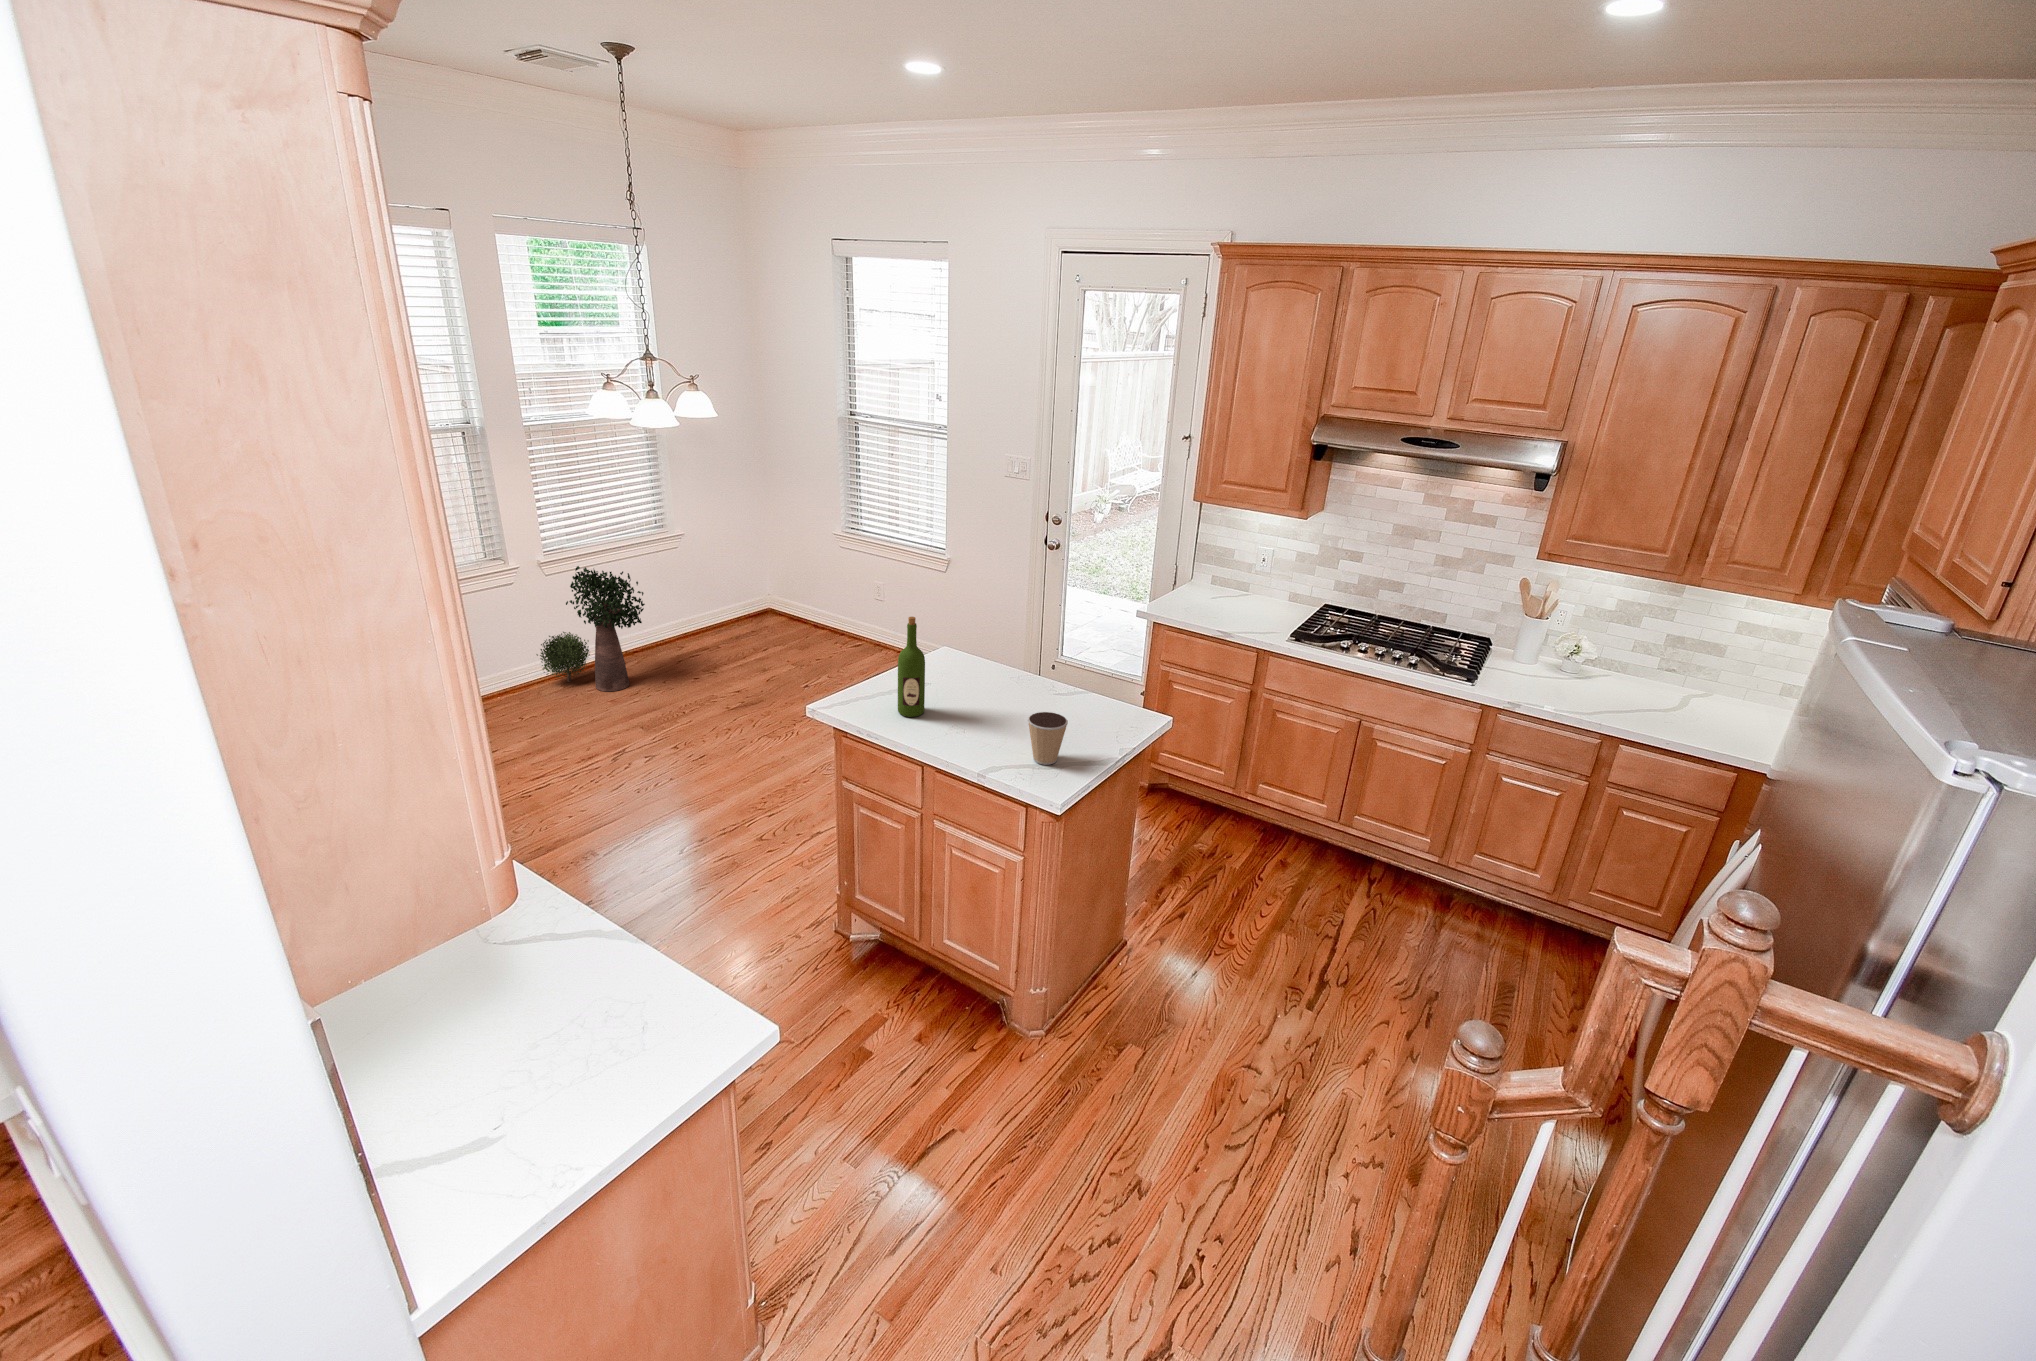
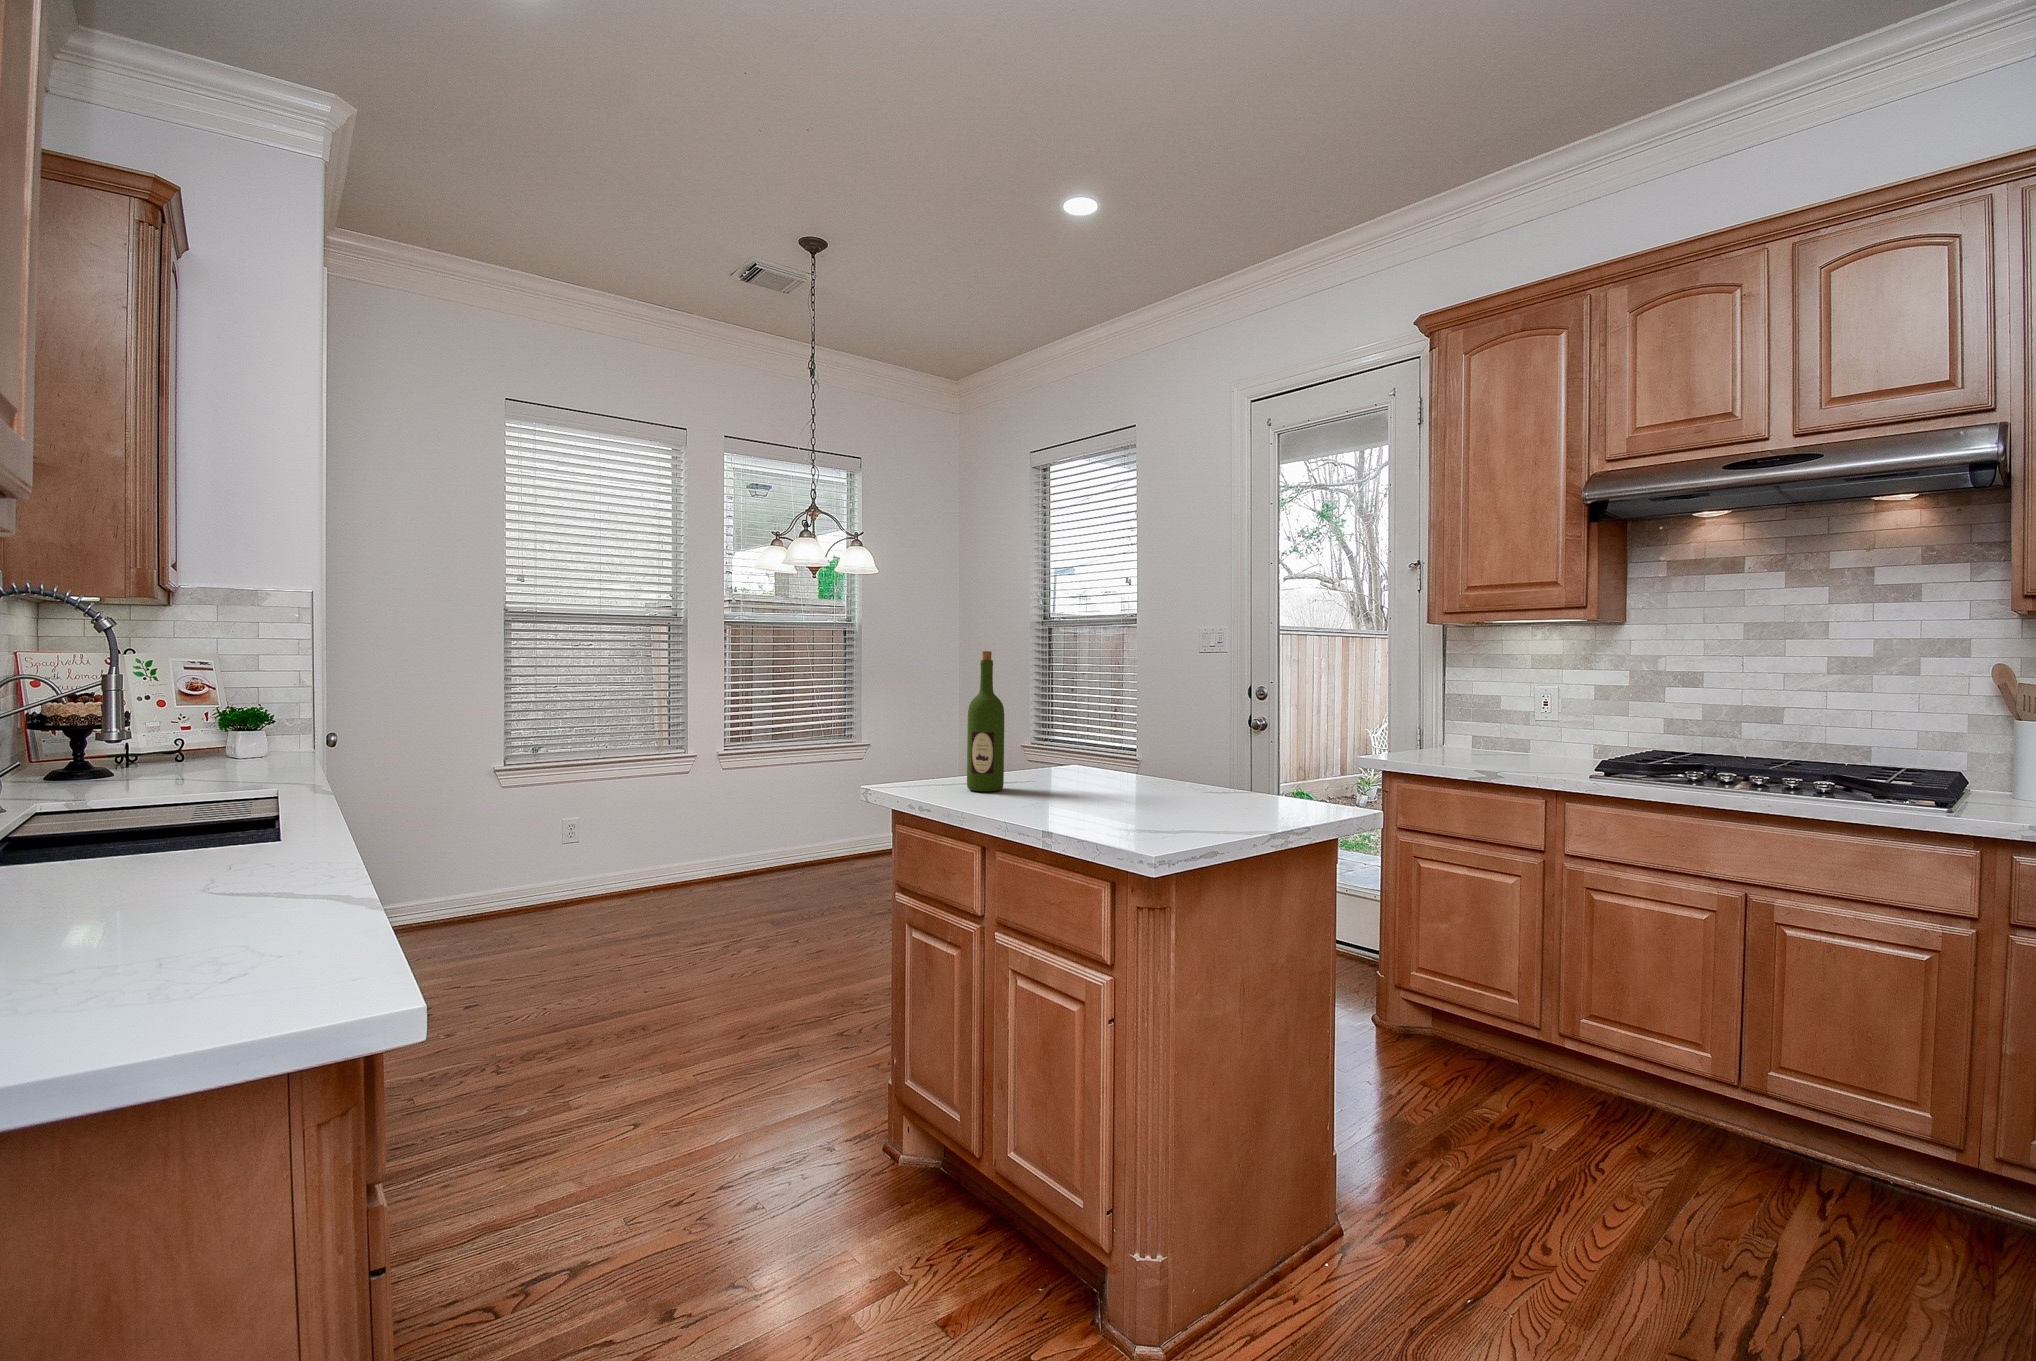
potted plant: present [536,566,645,691] -> none [684,761,798,900]
coffee cup: present [1028,712,1068,765] -> none [1121,751,1183,823]

